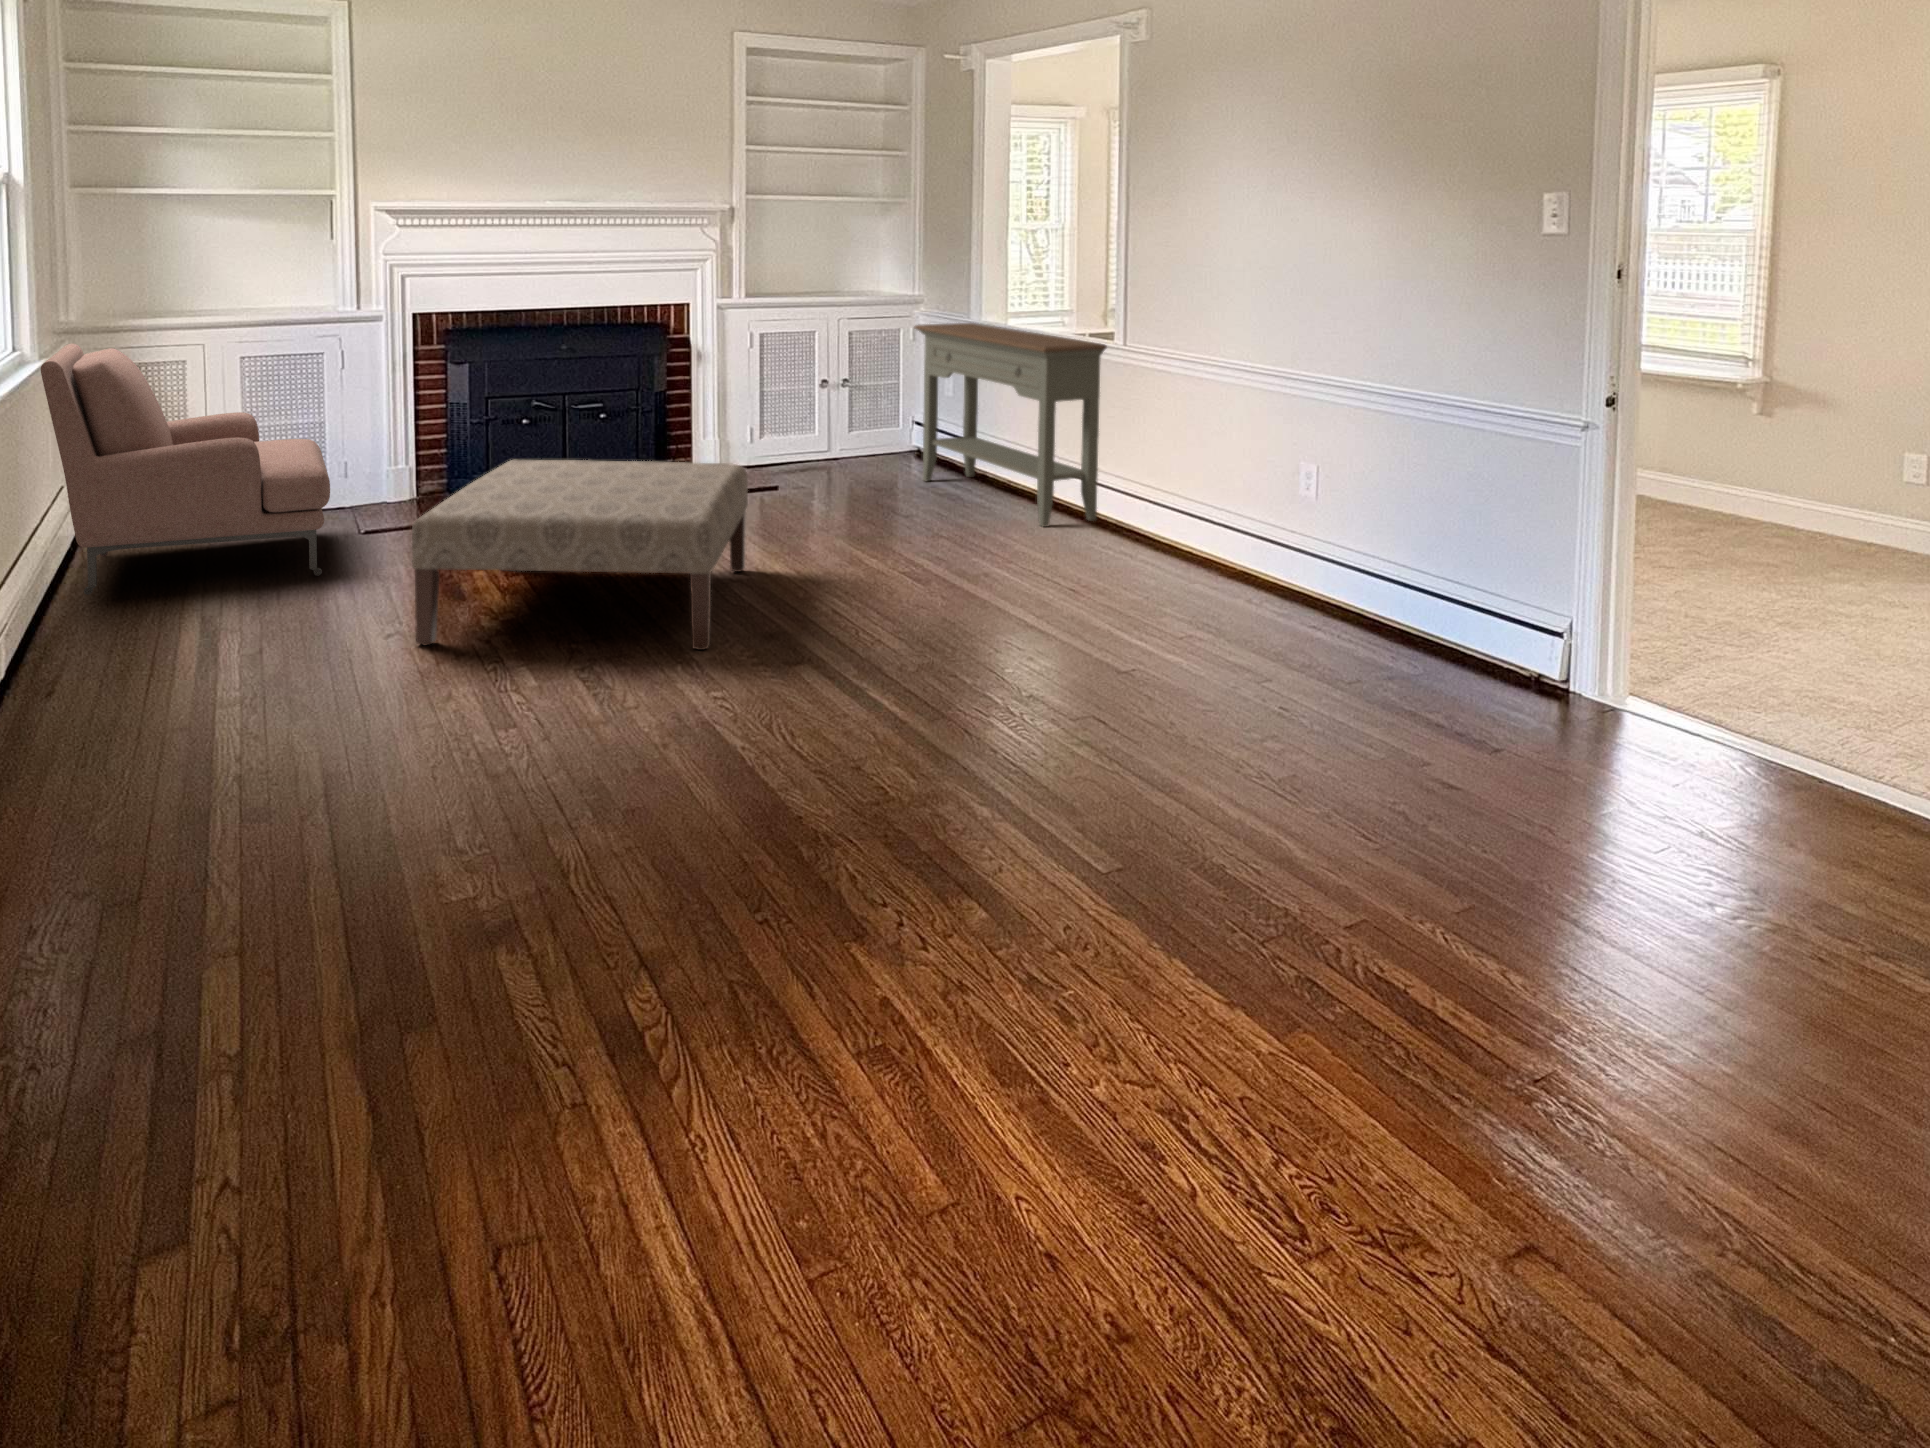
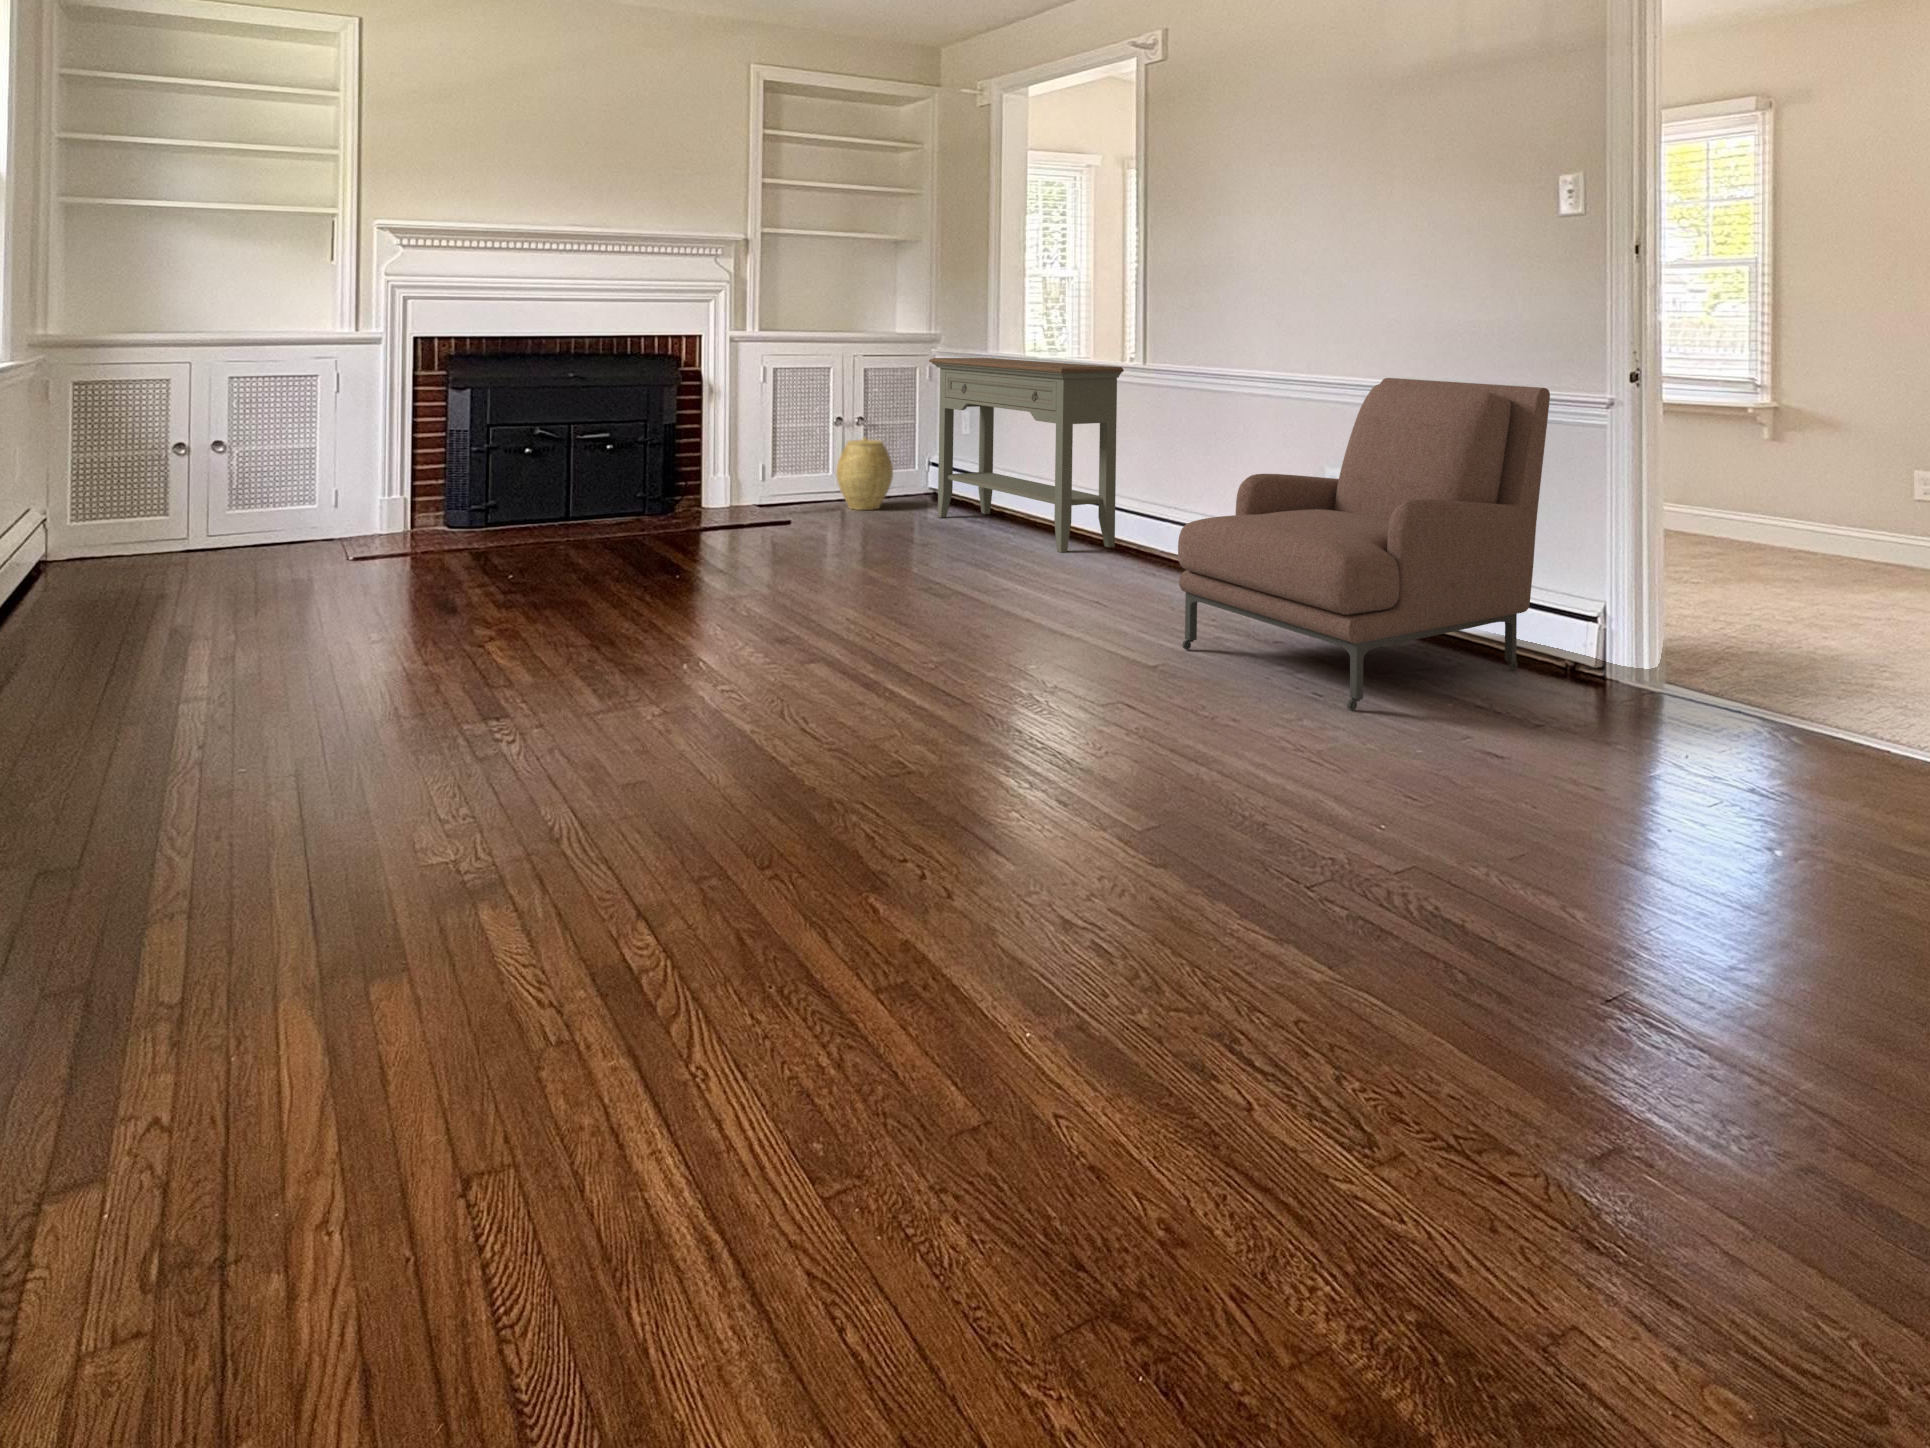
armchair: present [41,344,330,595] -> present [1178,378,1550,711]
woven basket: none [823,400,879,471] -> present [836,438,893,510]
ottoman: present [412,460,748,650] -> none [405,471,760,650]

